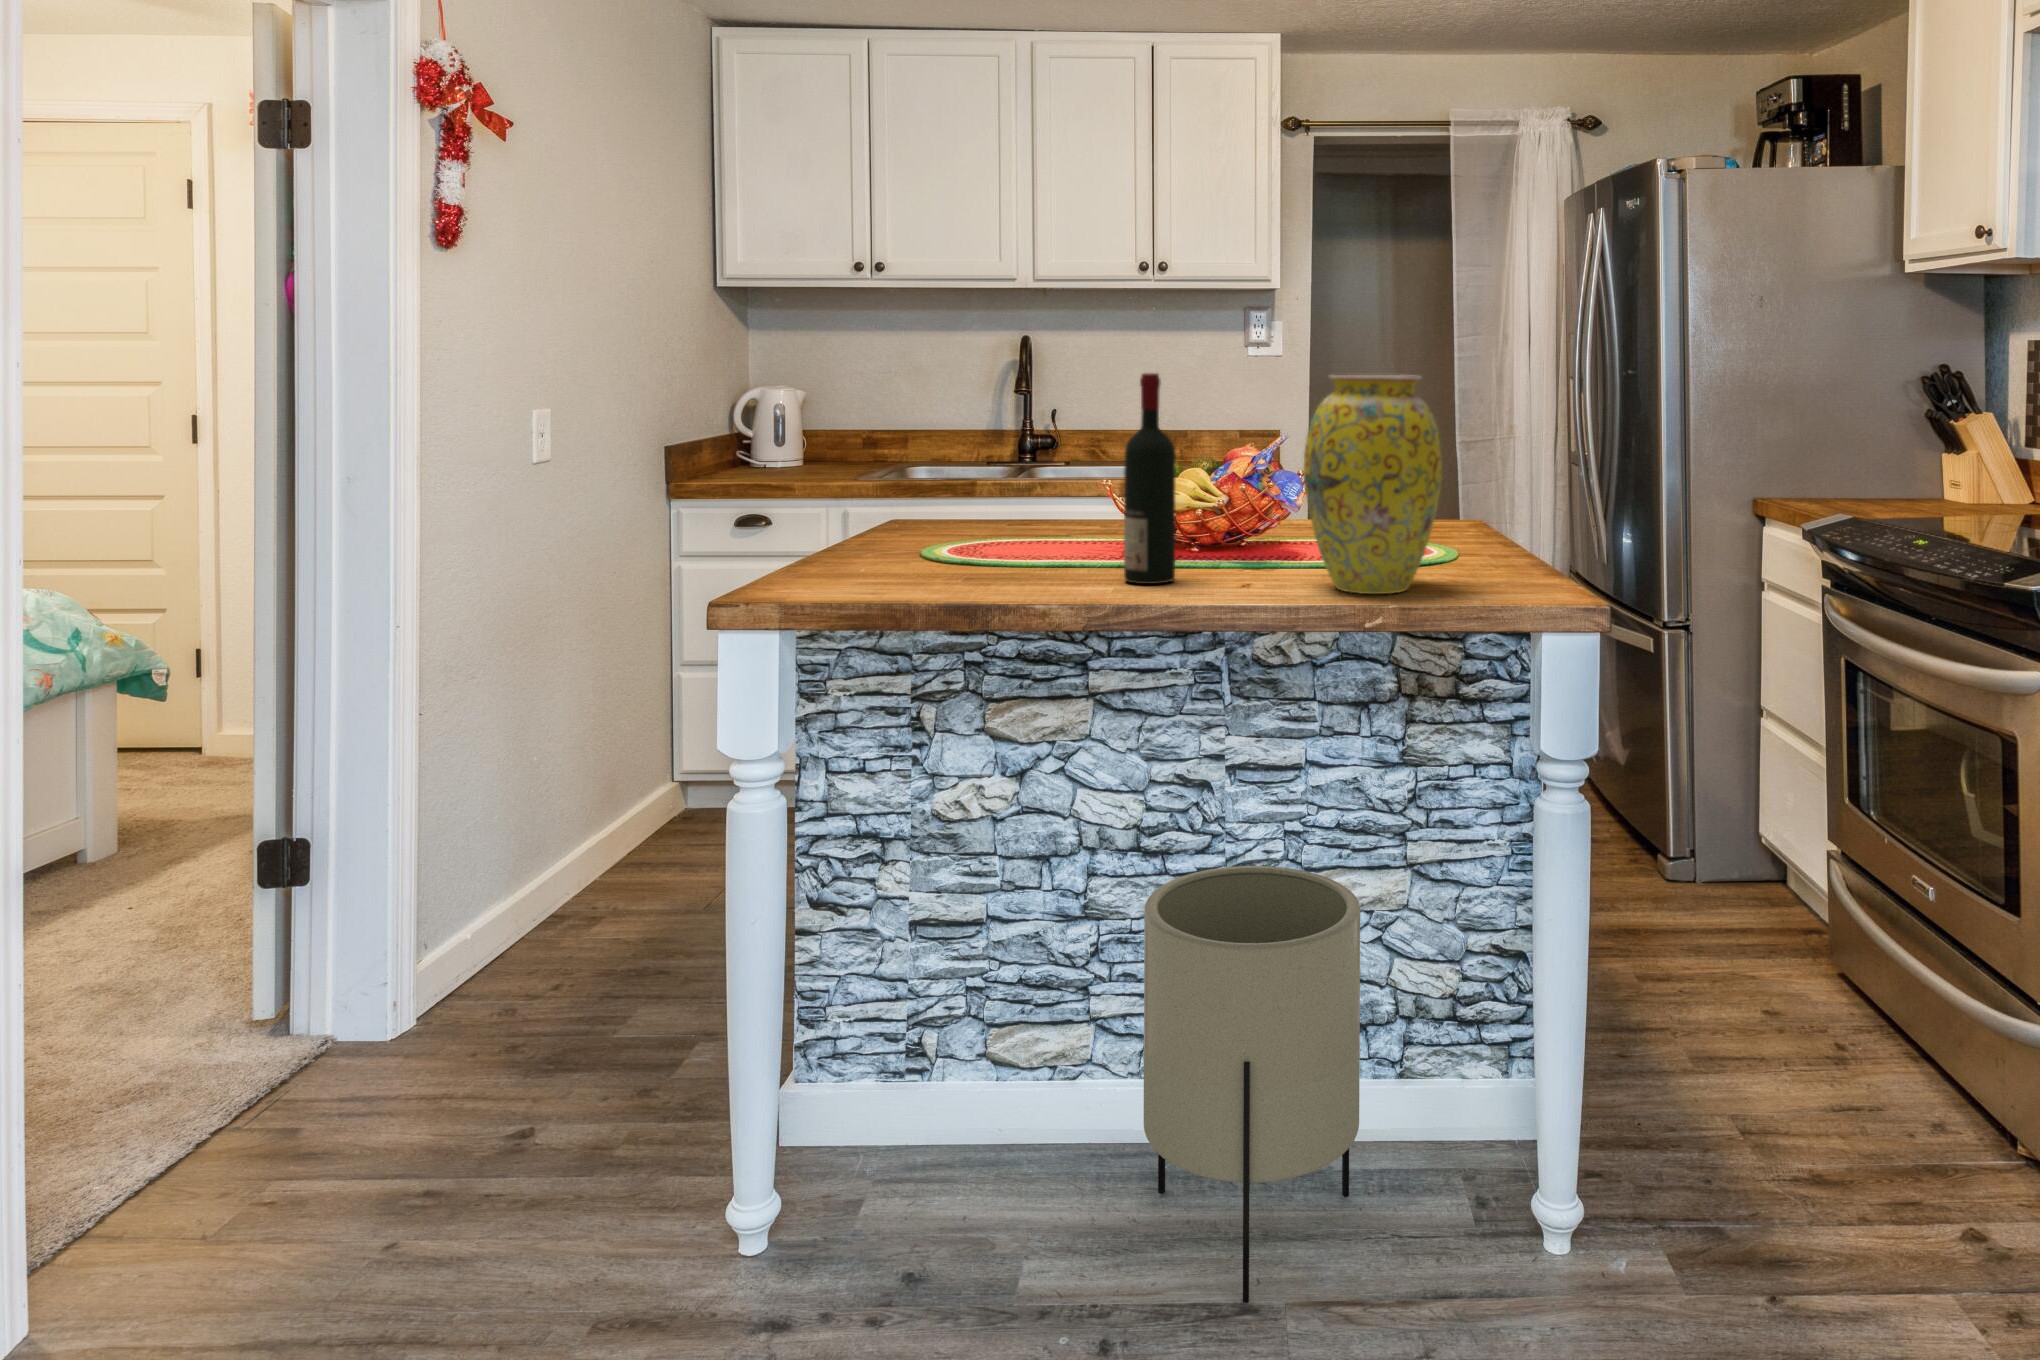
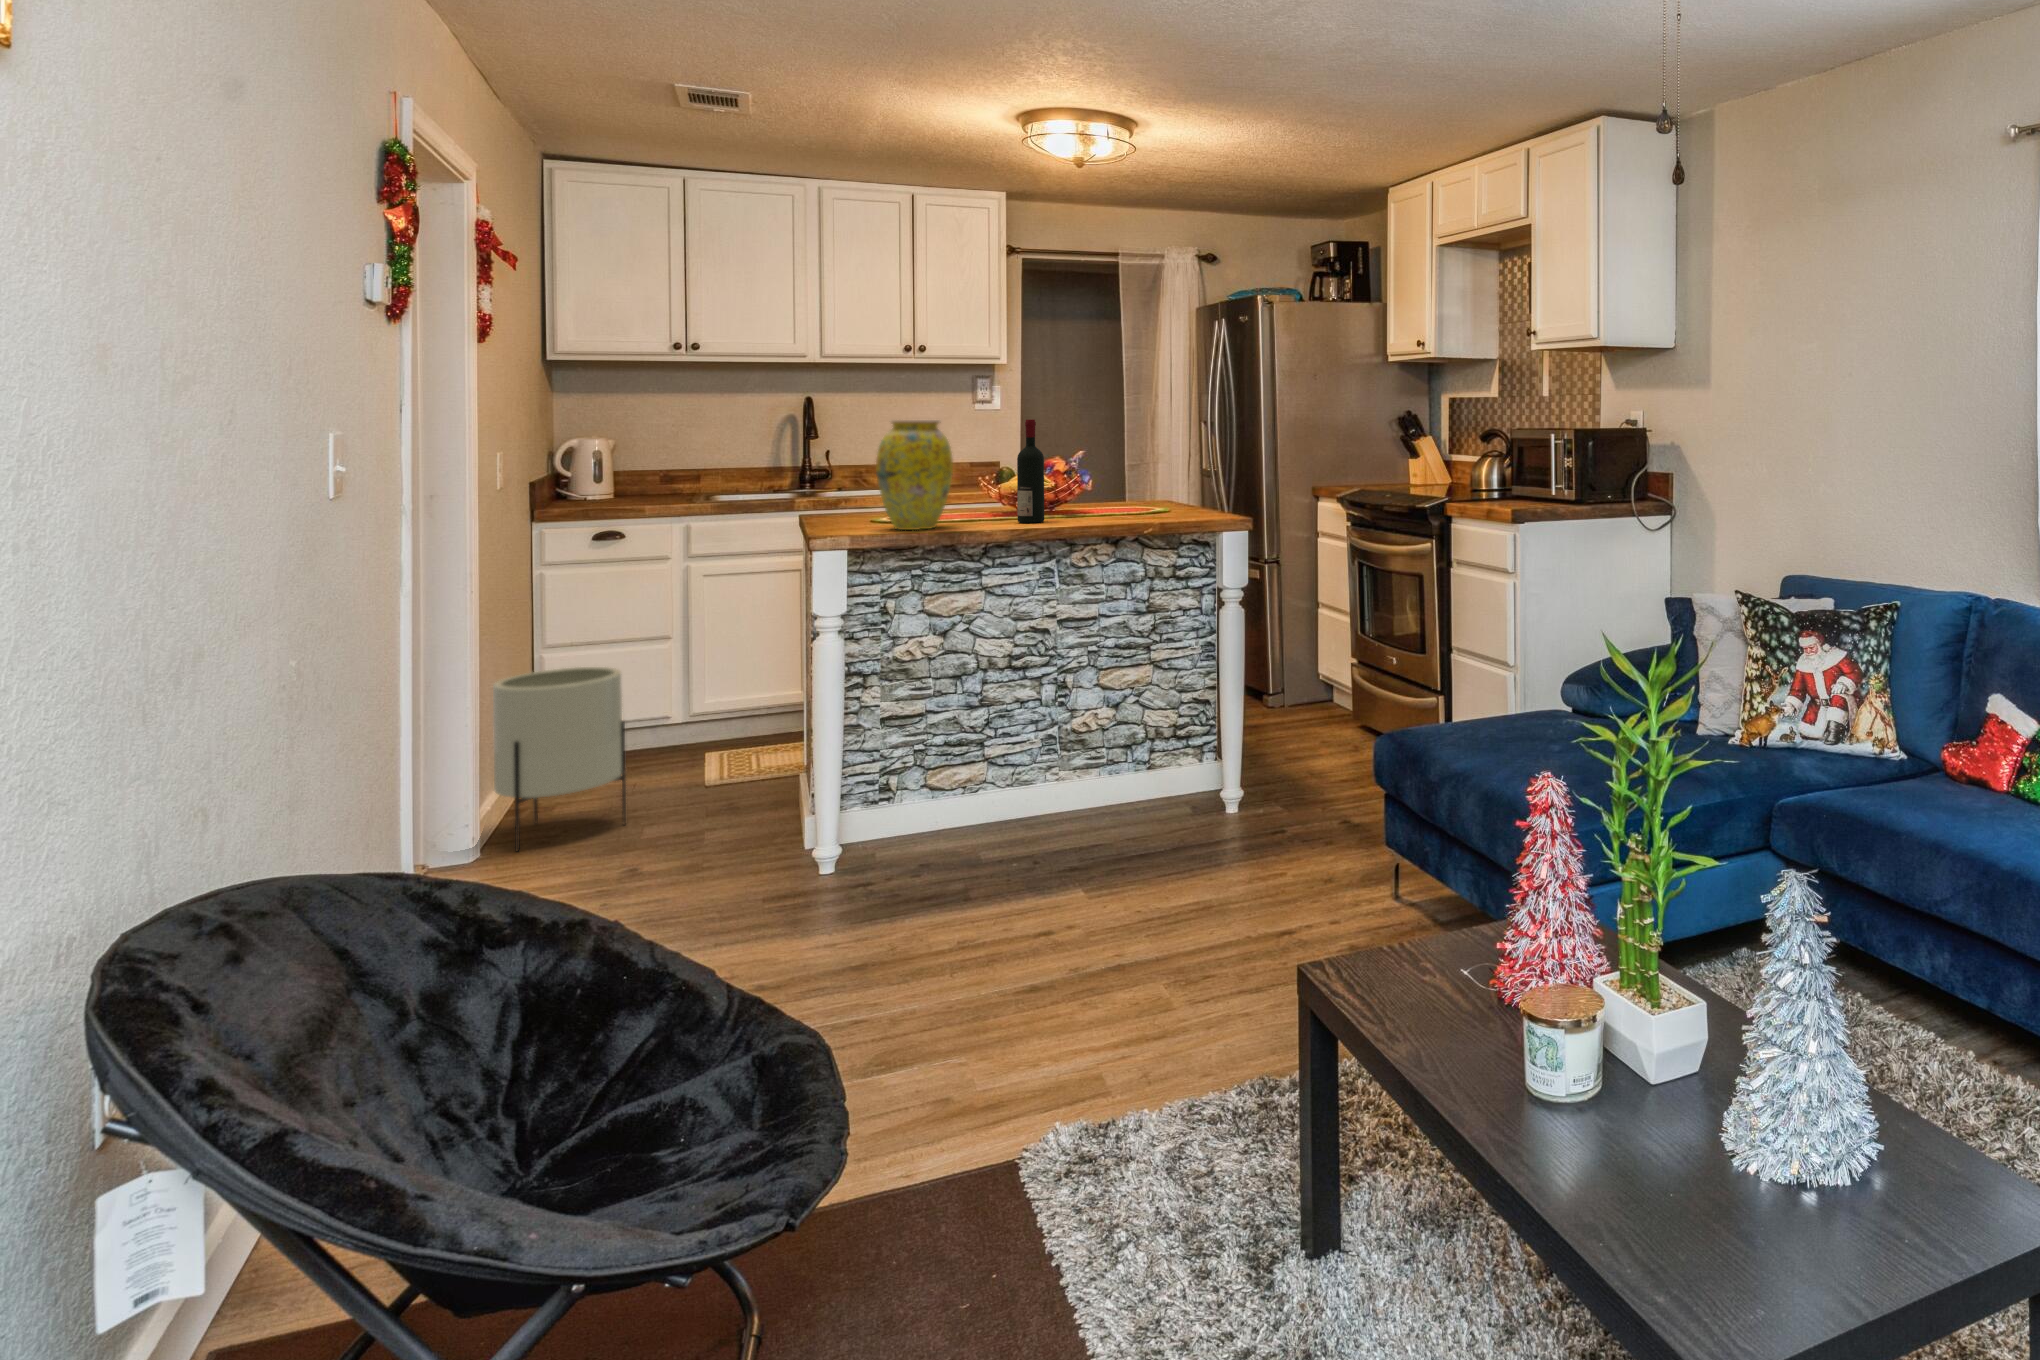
vase: present [1304,375,1442,594] -> present [876,420,953,530]
planter: present [1144,866,1360,1303] -> present [493,667,626,851]

